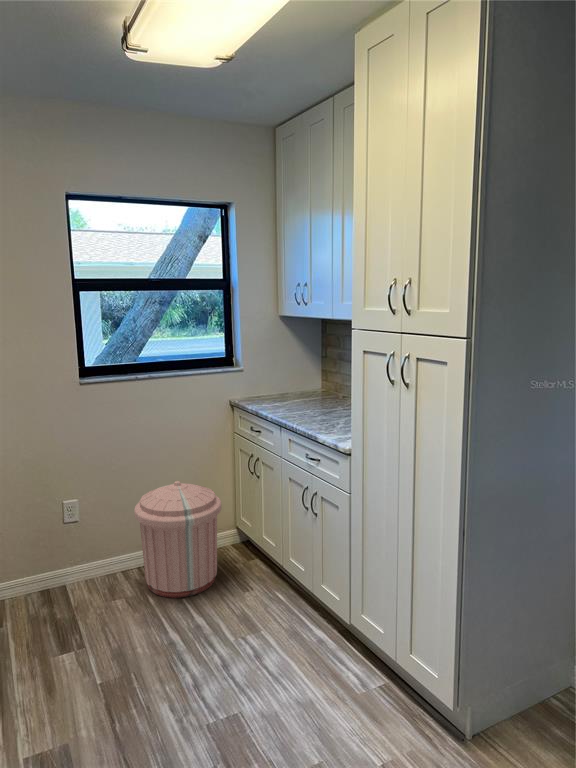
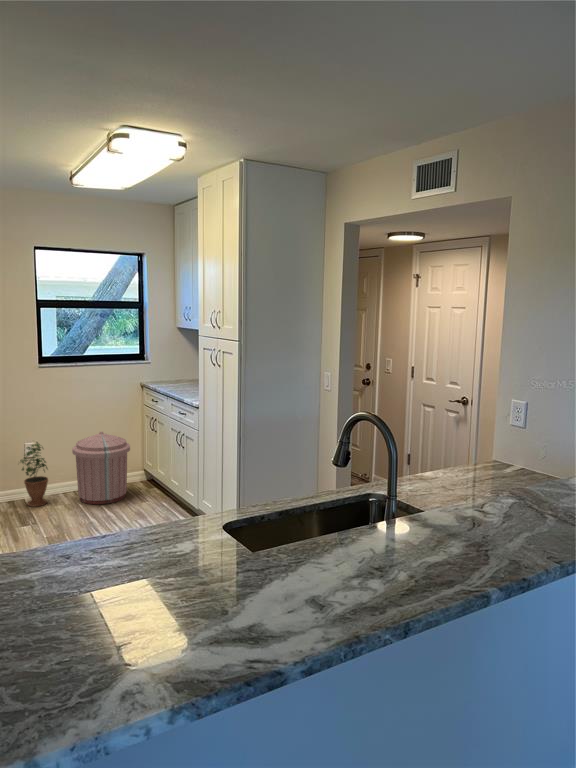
potted plant: none [52,498,99,603] -> present [20,442,48,507]

